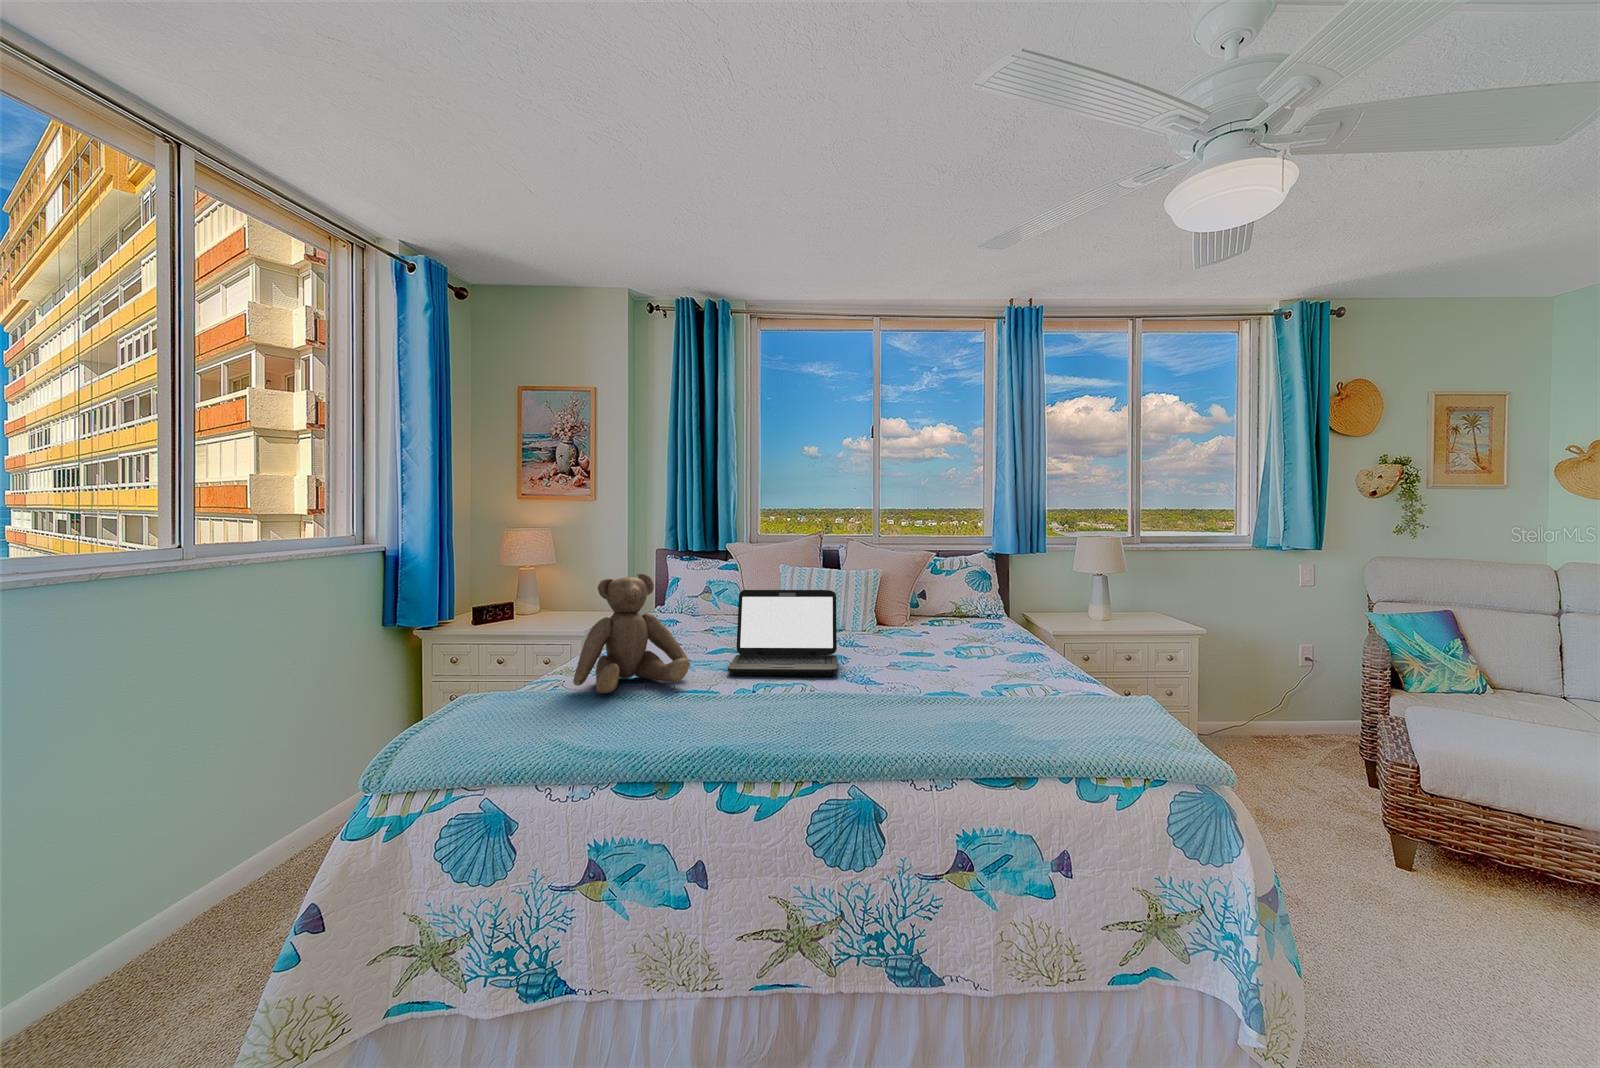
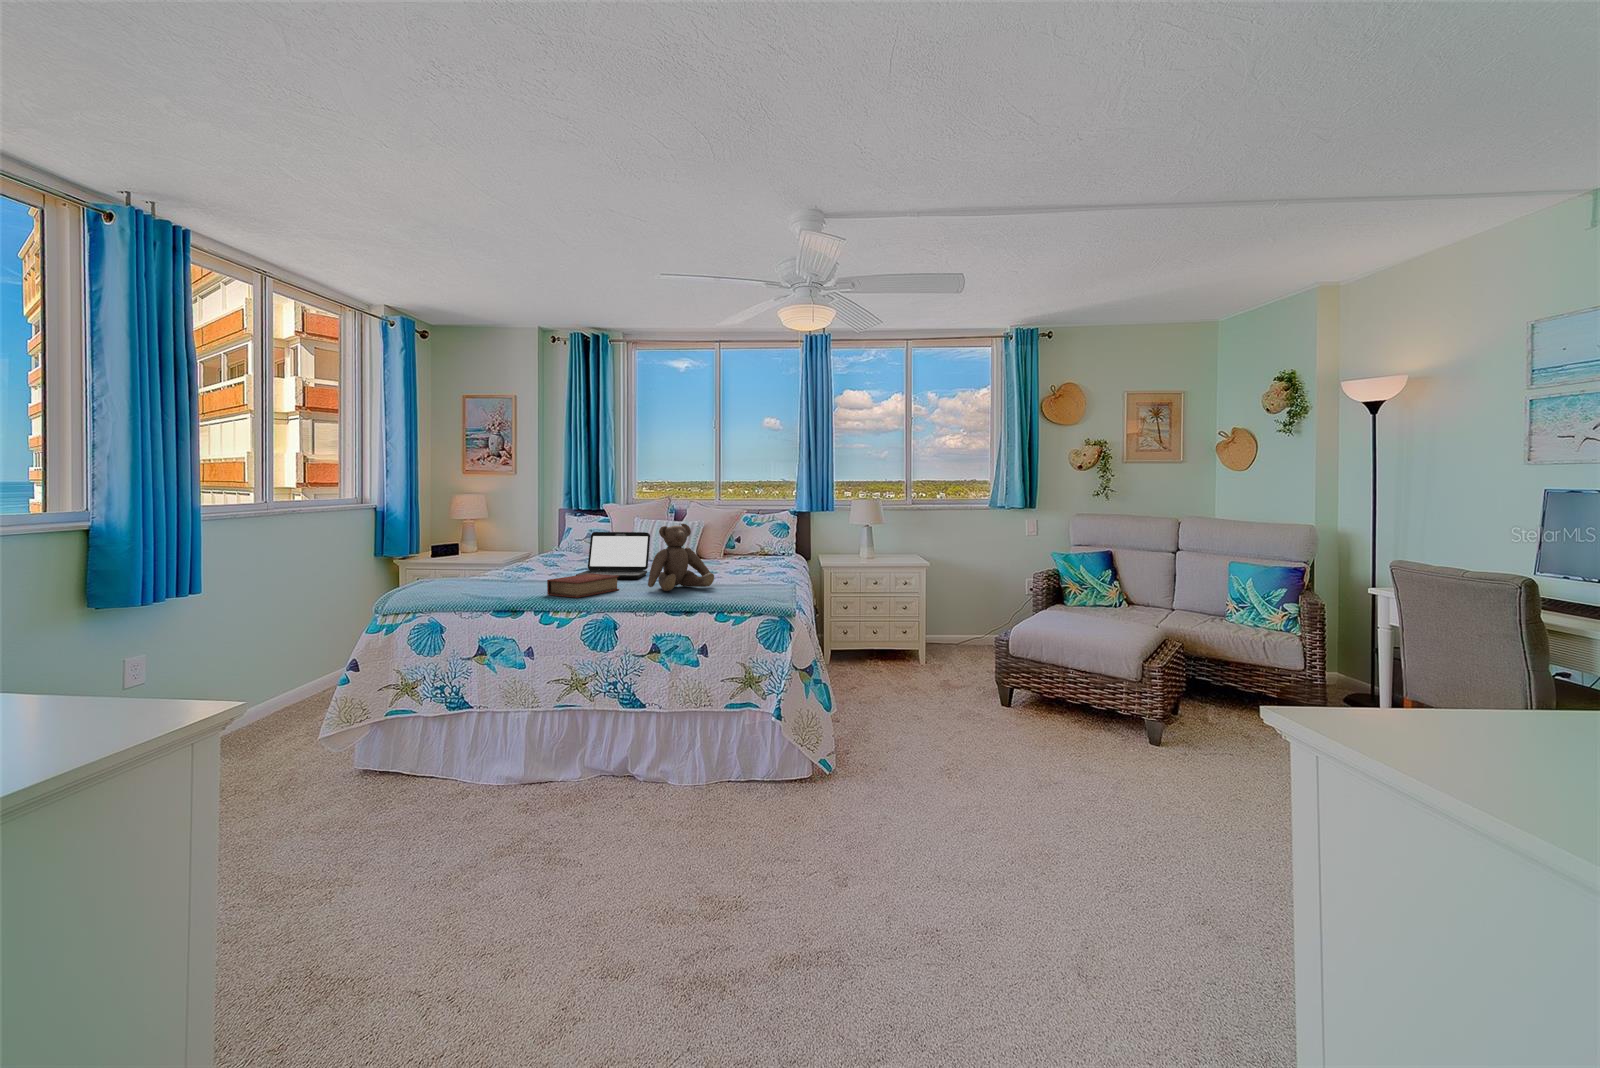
teddy bear: present [573,574,690,693] -> present [648,524,714,591]
book: none [714,676,837,744] -> present [547,574,619,598]

